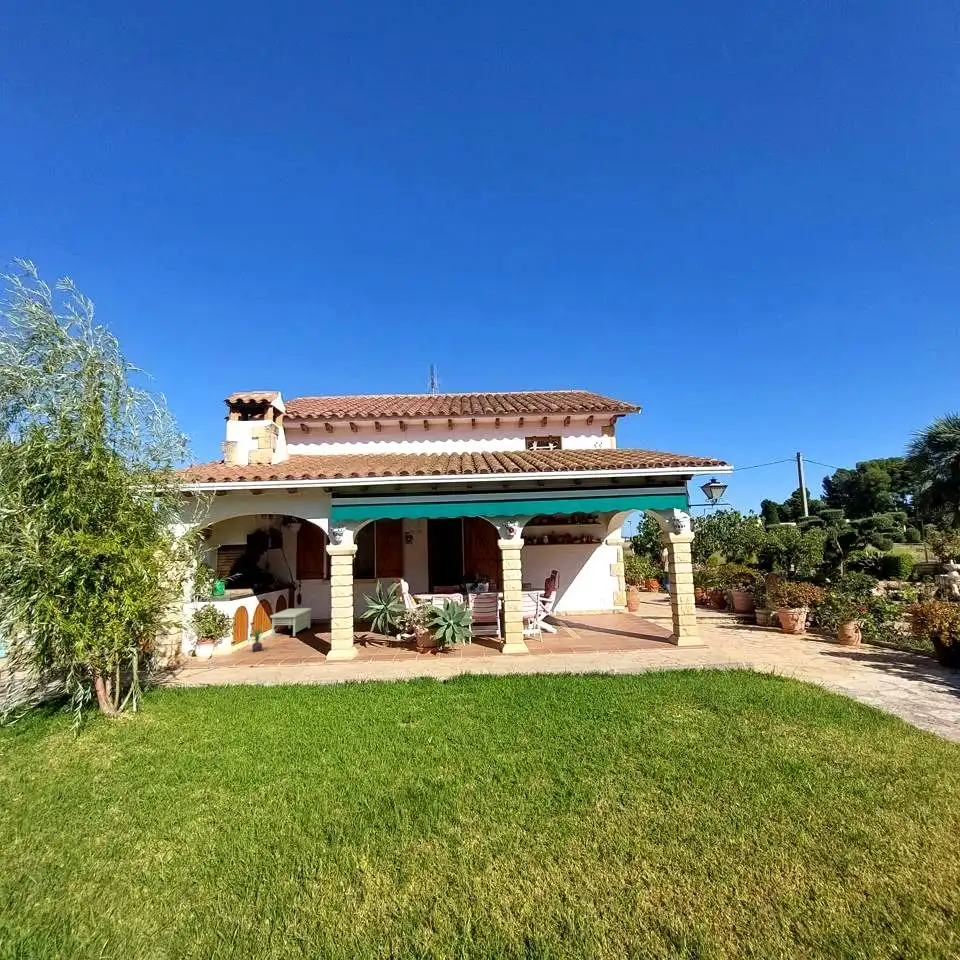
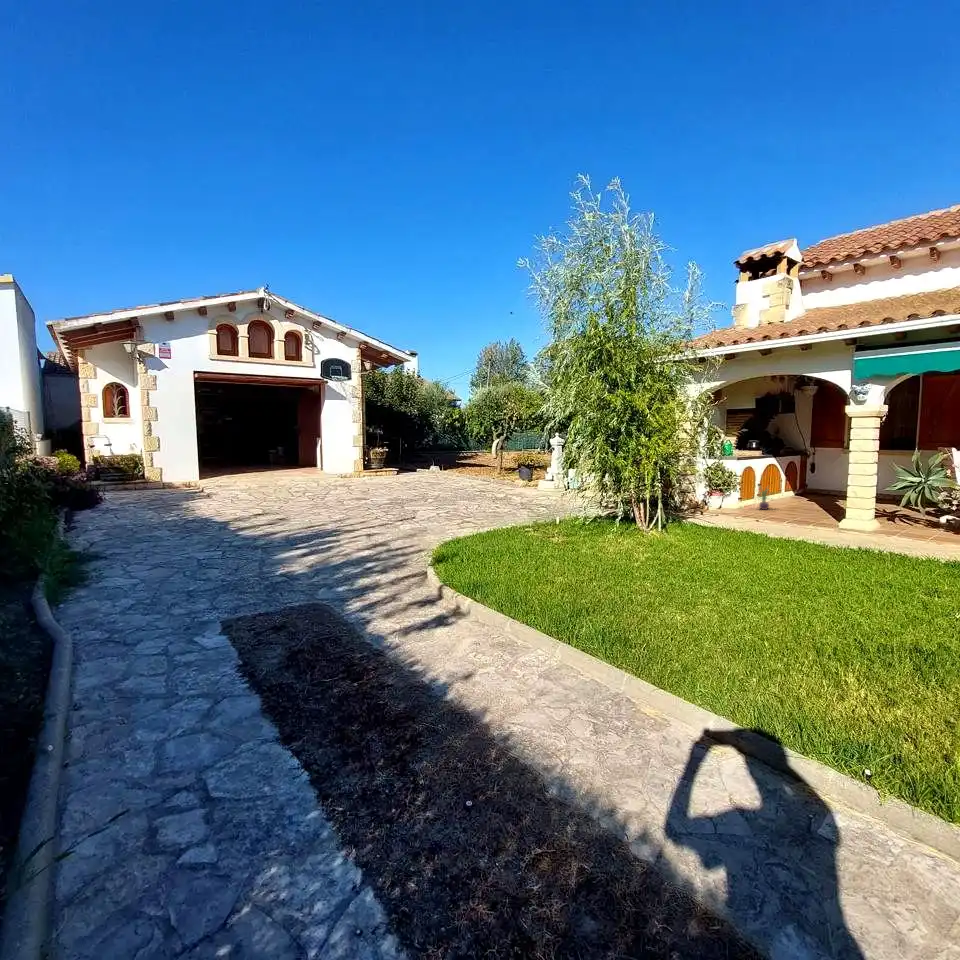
storage bench: present [270,608,311,637] -> none [779,476,826,503]

